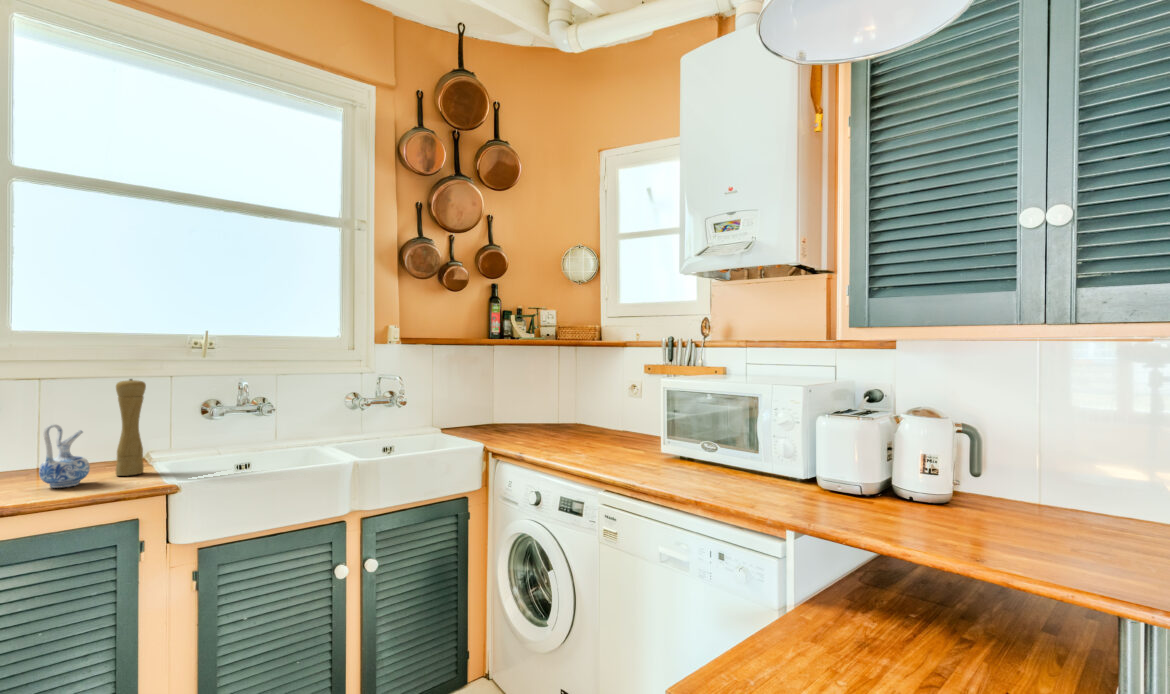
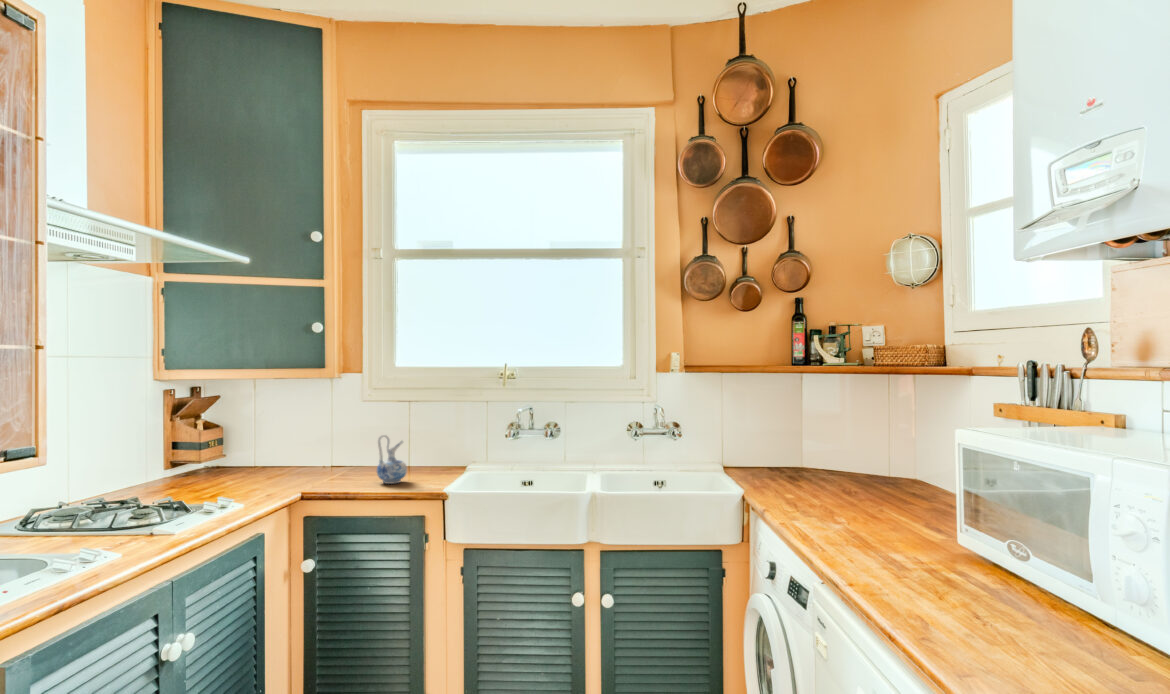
pepper mill: present [116,379,146,476] -> none [428,401,448,480]

